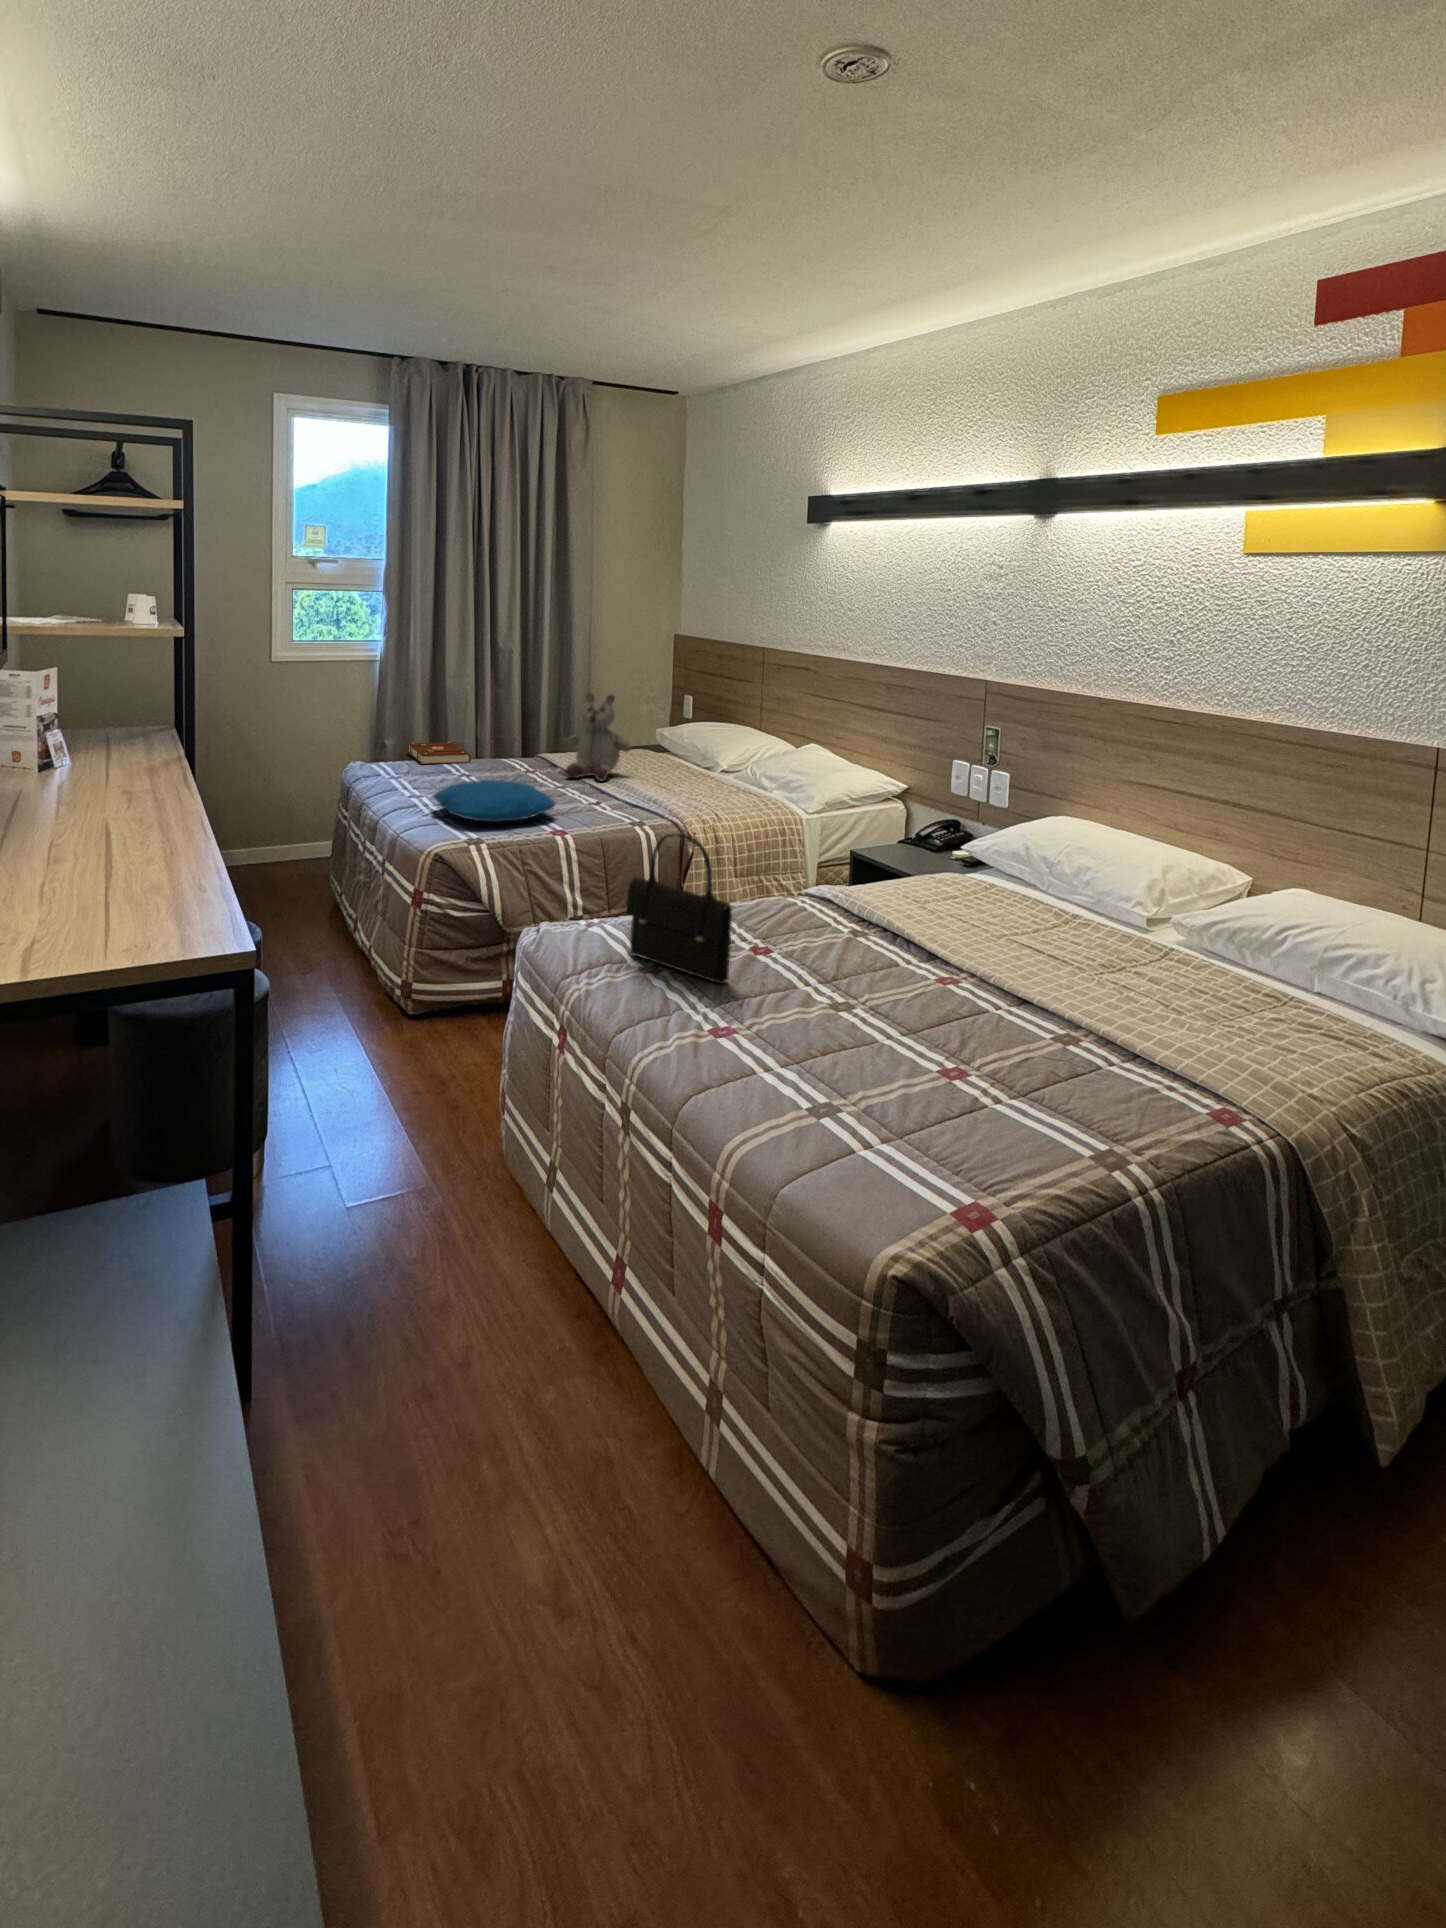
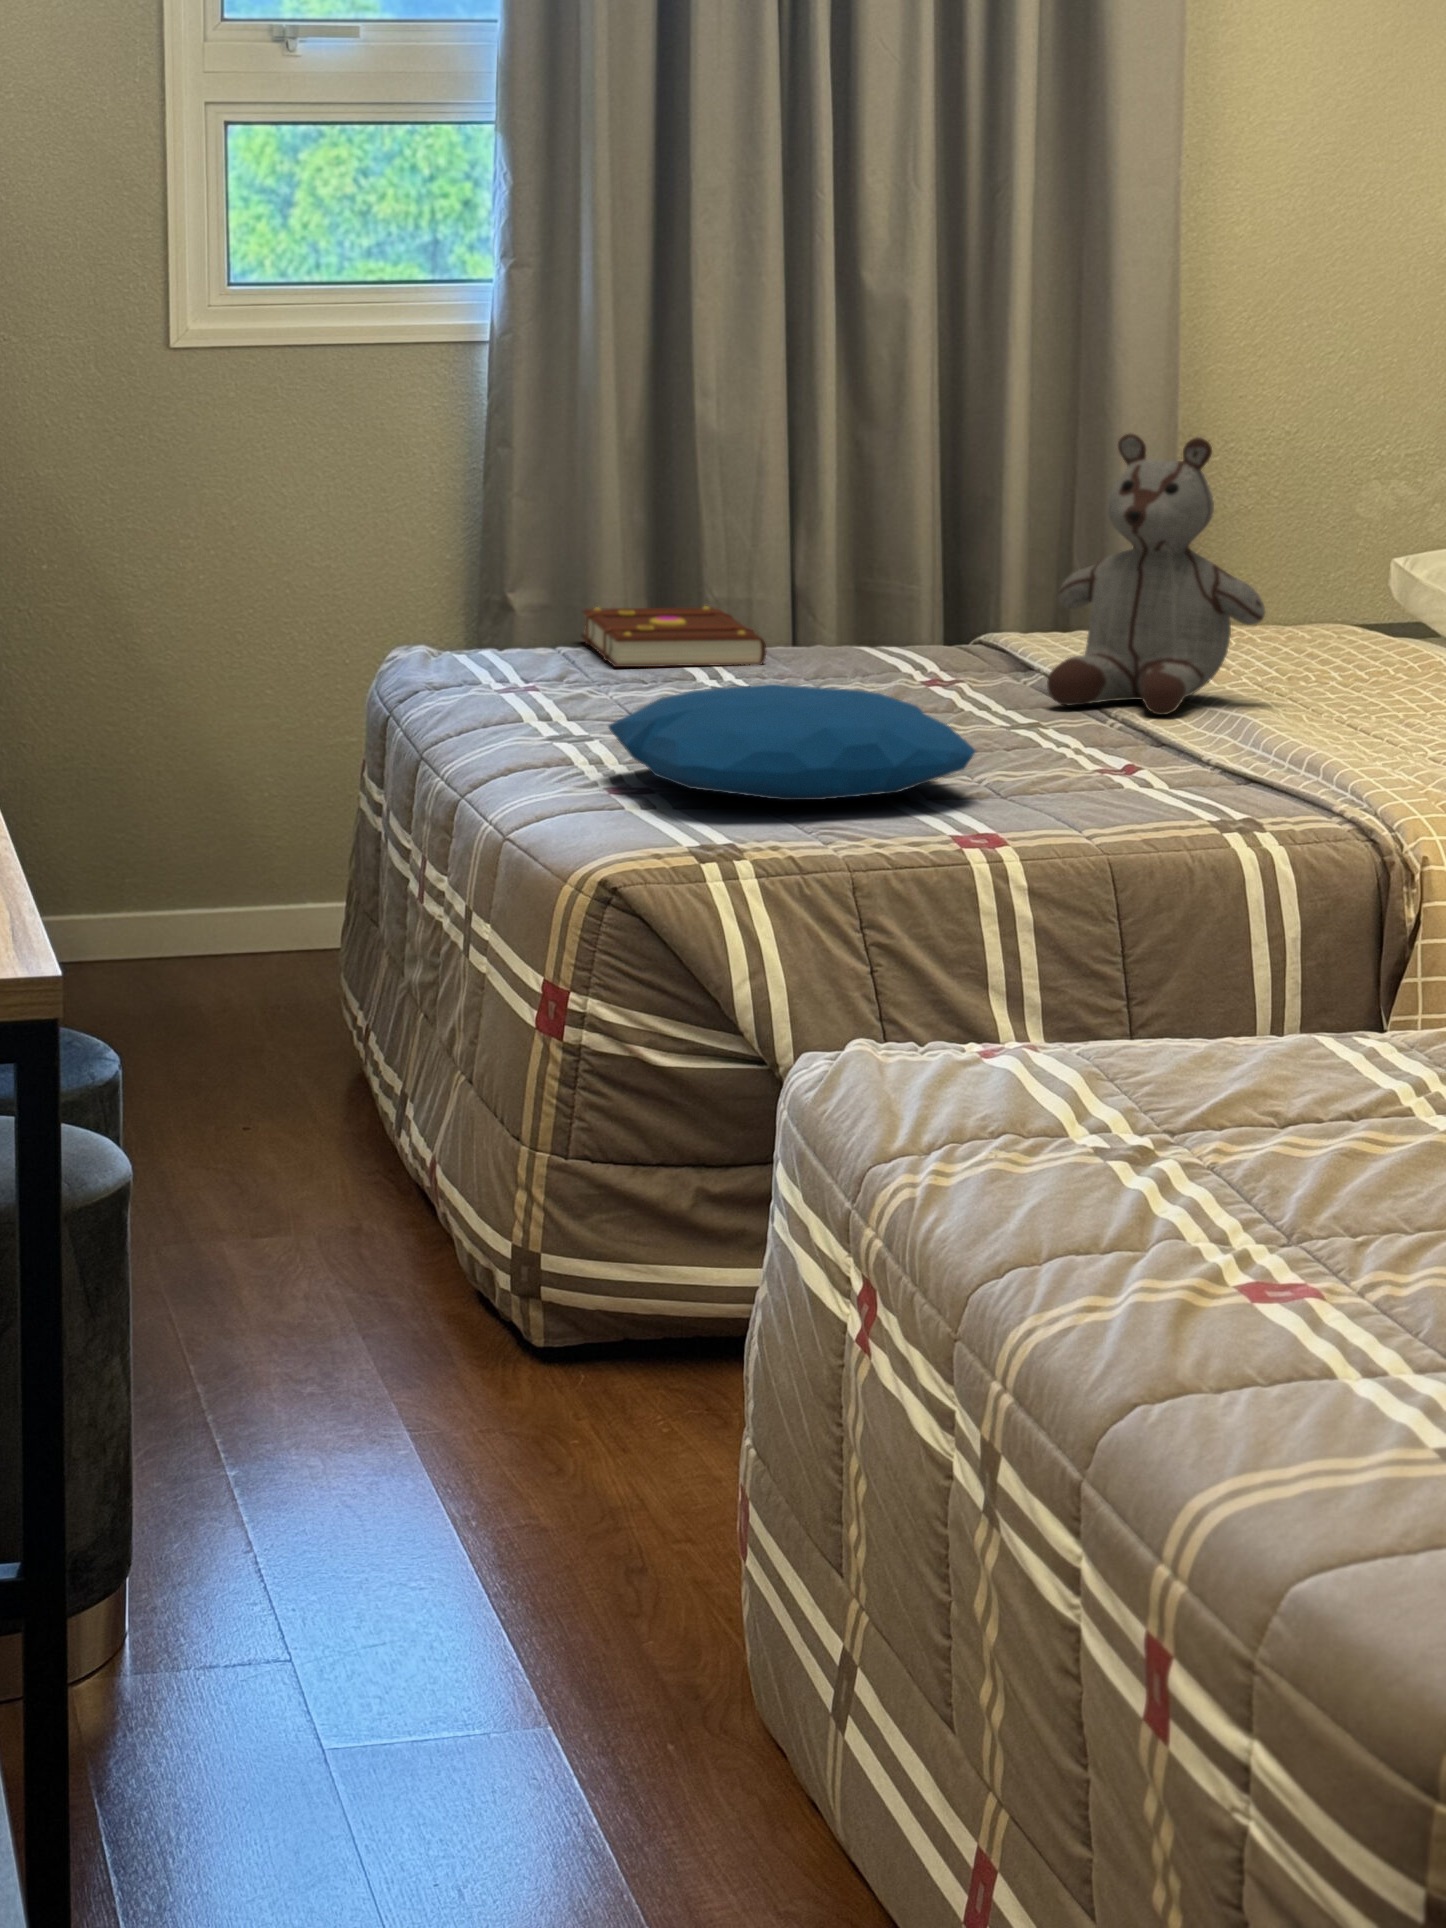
handbag: present [626,834,732,984] -> none [1060,747,1357,1185]

